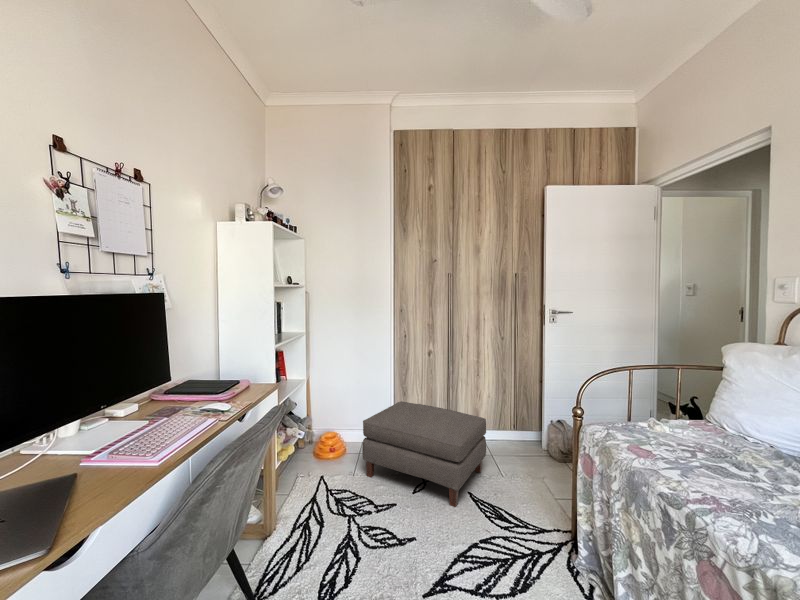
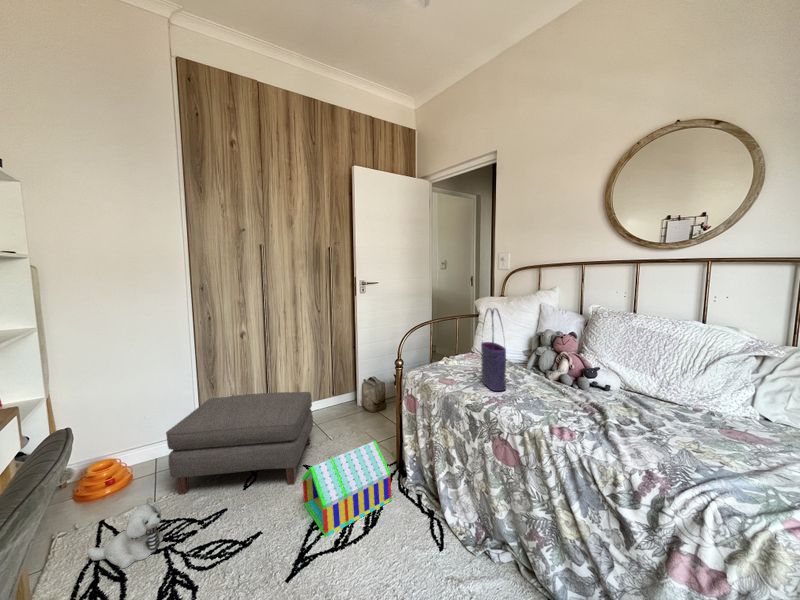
tote bag: none [702,365,744,493] -> present [481,308,506,391]
plush toy: none [305,473,349,517] -> present [87,503,163,569]
toy house: none [459,495,554,575] -> present [302,441,392,537]

